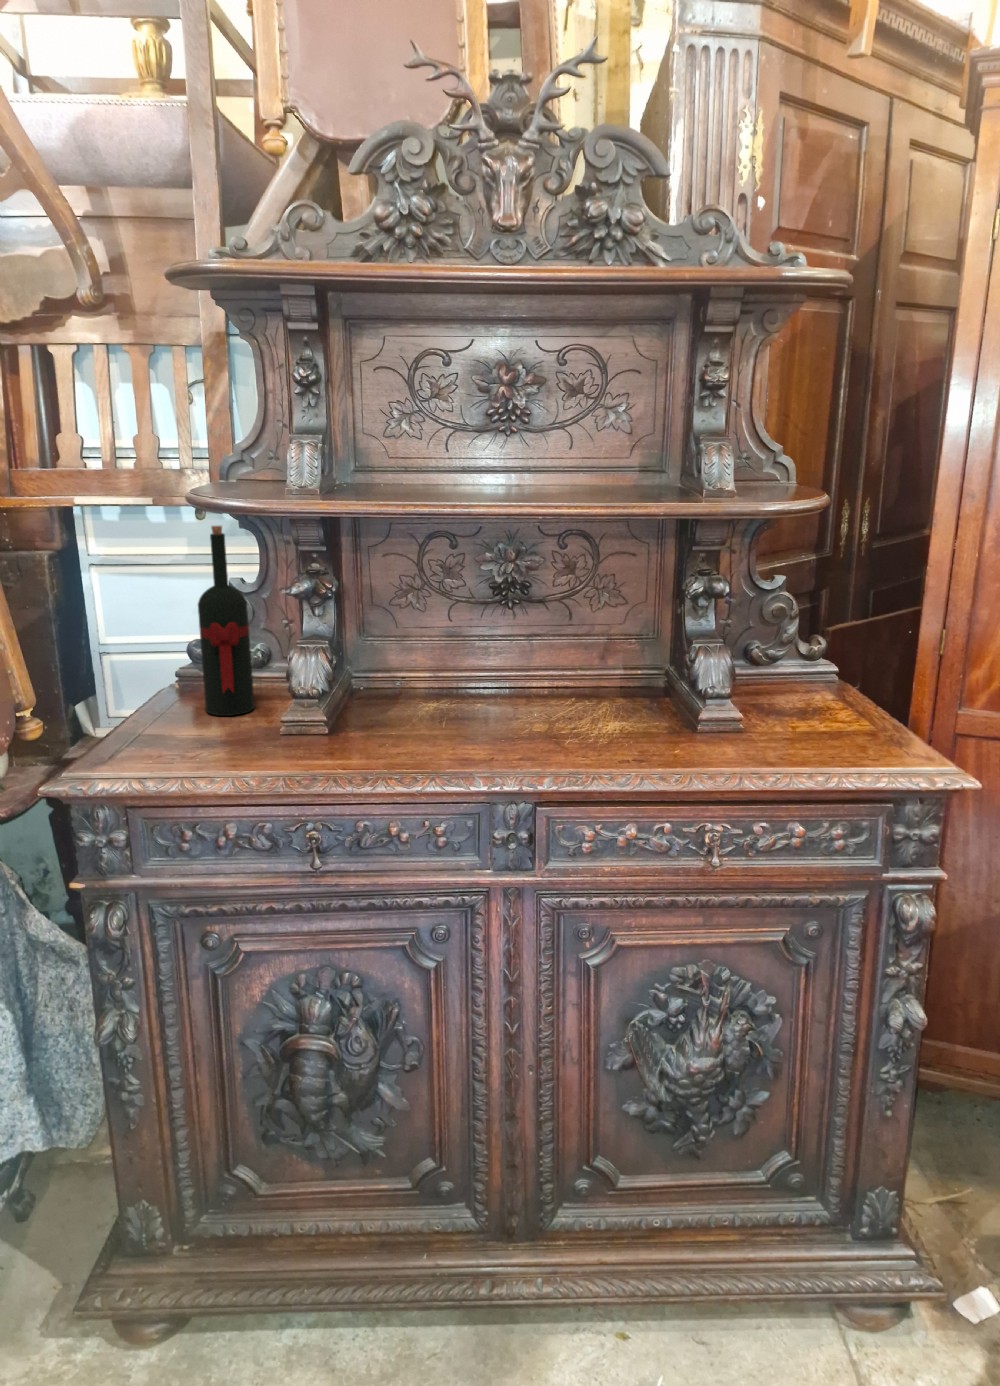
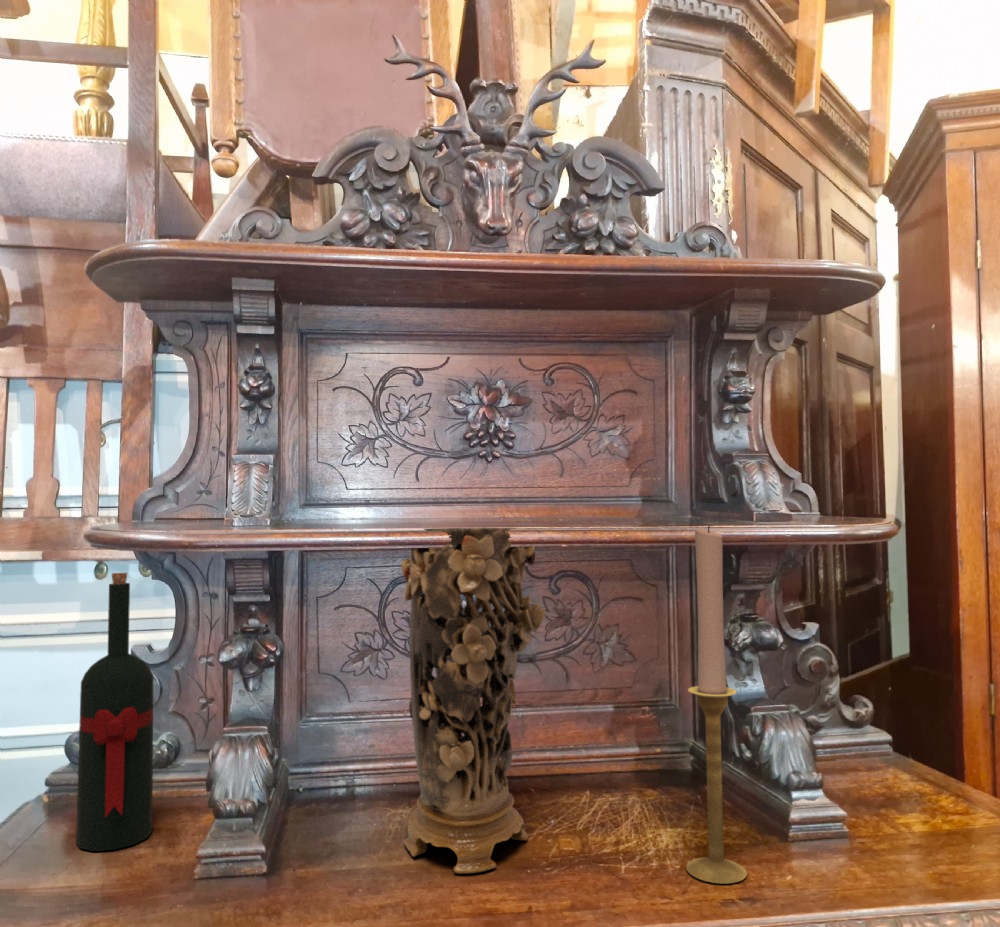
decorative vase: none [421,498,526,741] -> present [401,527,545,874]
candlestick: none [611,504,654,756] -> present [686,526,747,883]

